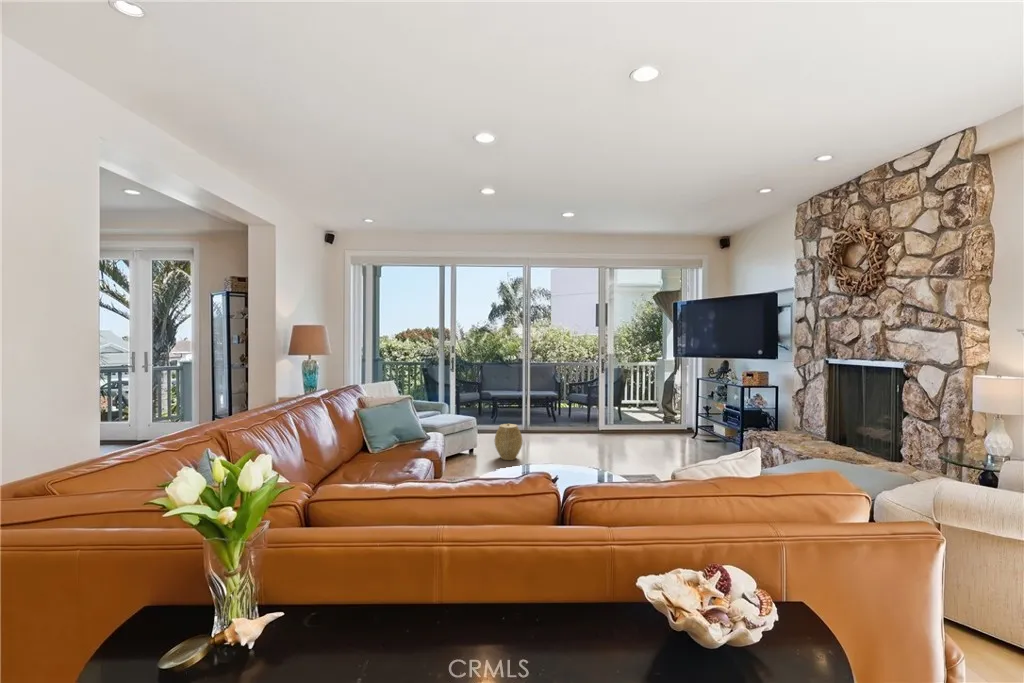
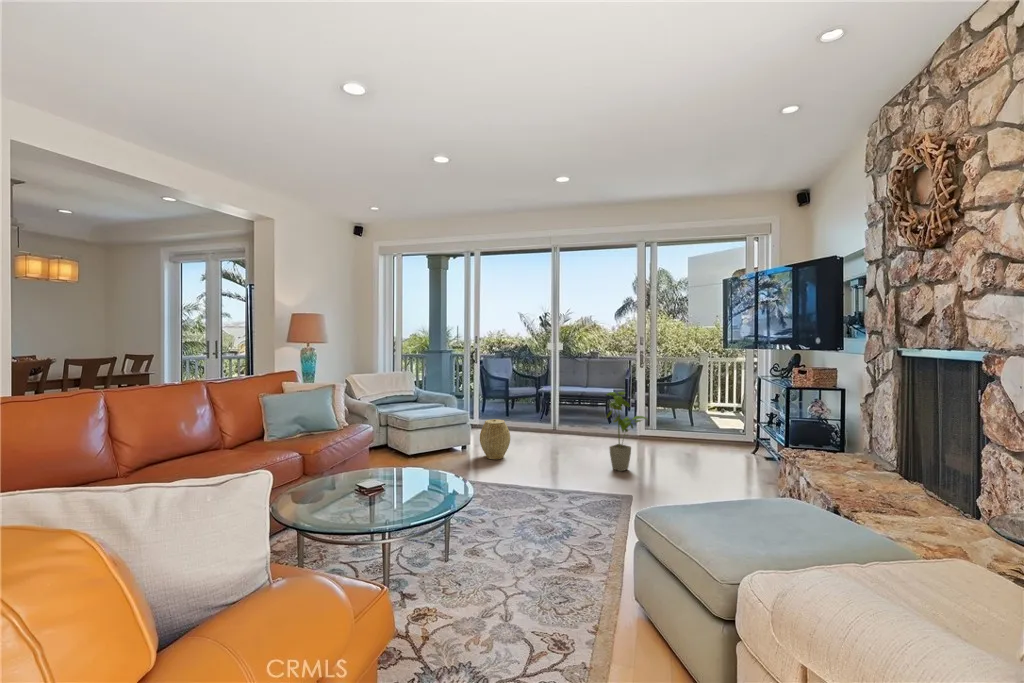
house plant: none [607,394,643,460] -> present [606,392,647,471]

